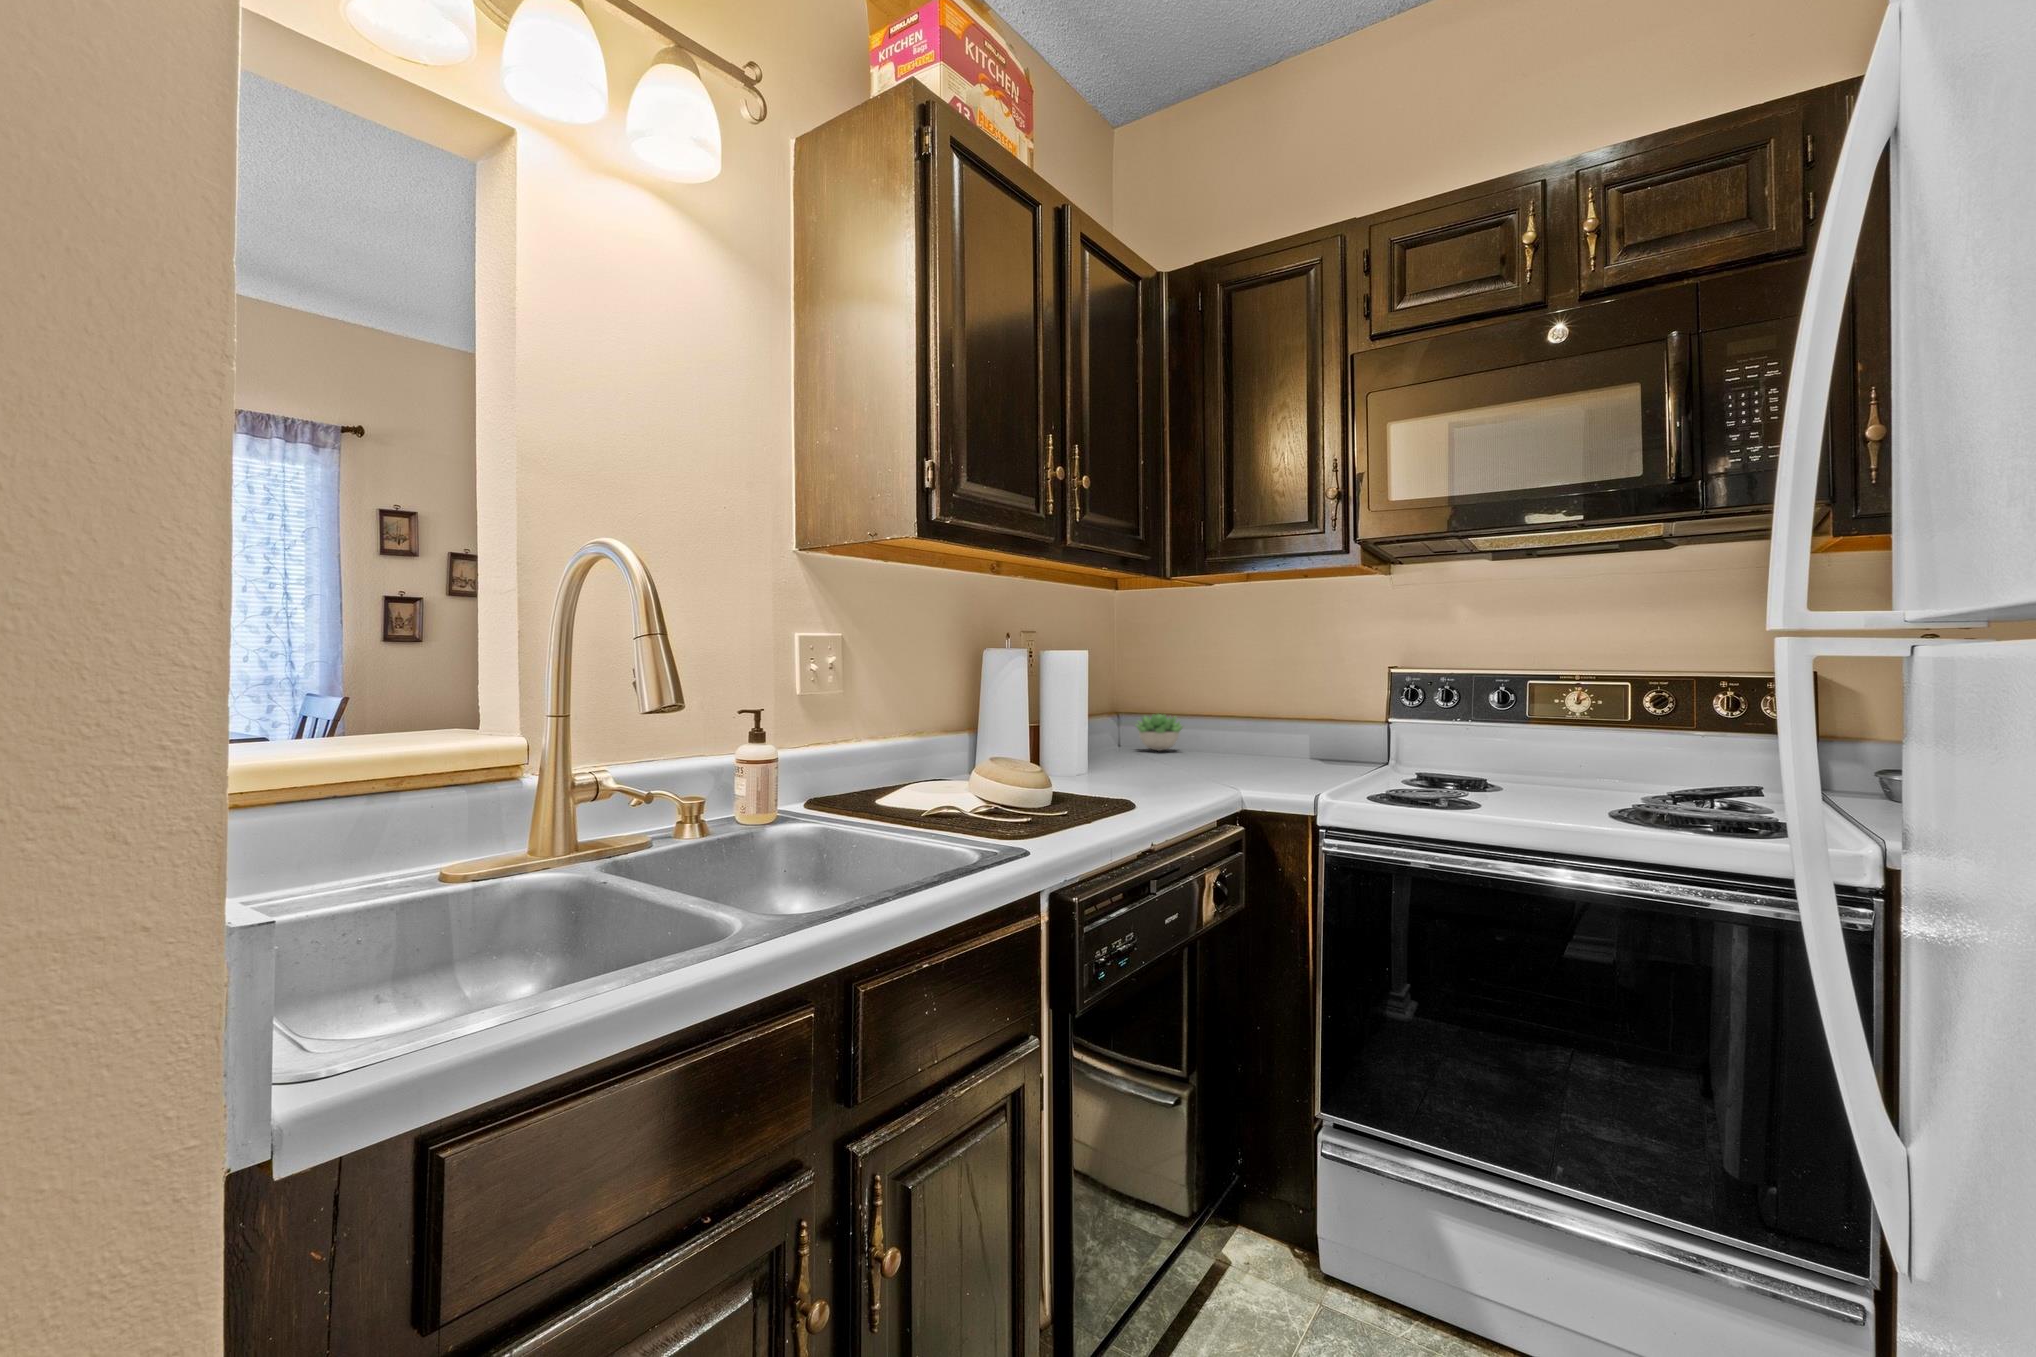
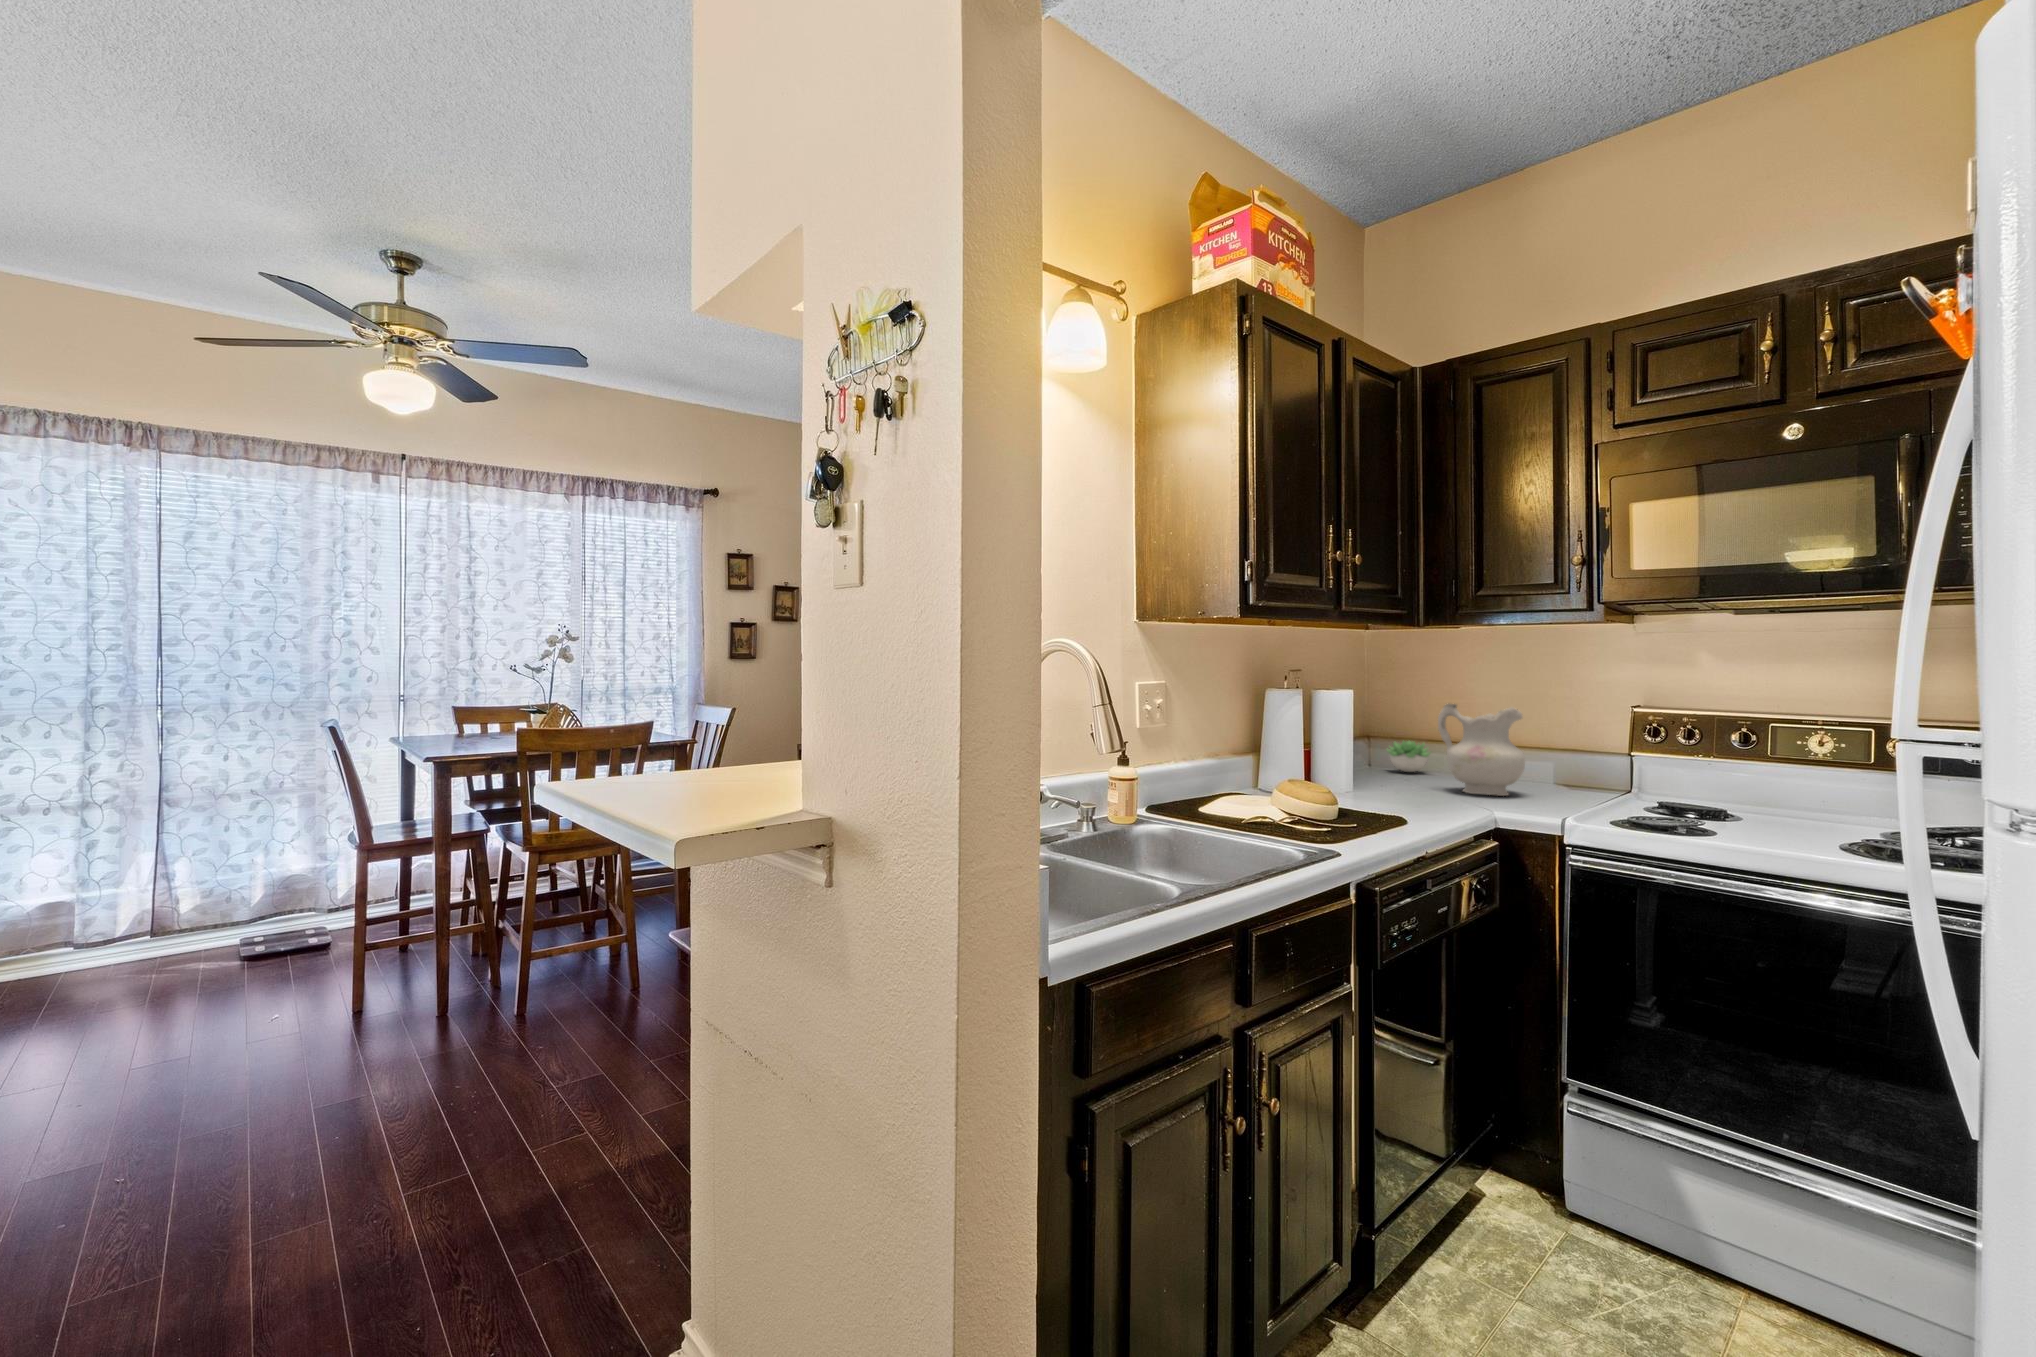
ceramic pitcher: none [1185,665,1279,772] -> present [1438,704,1525,796]

